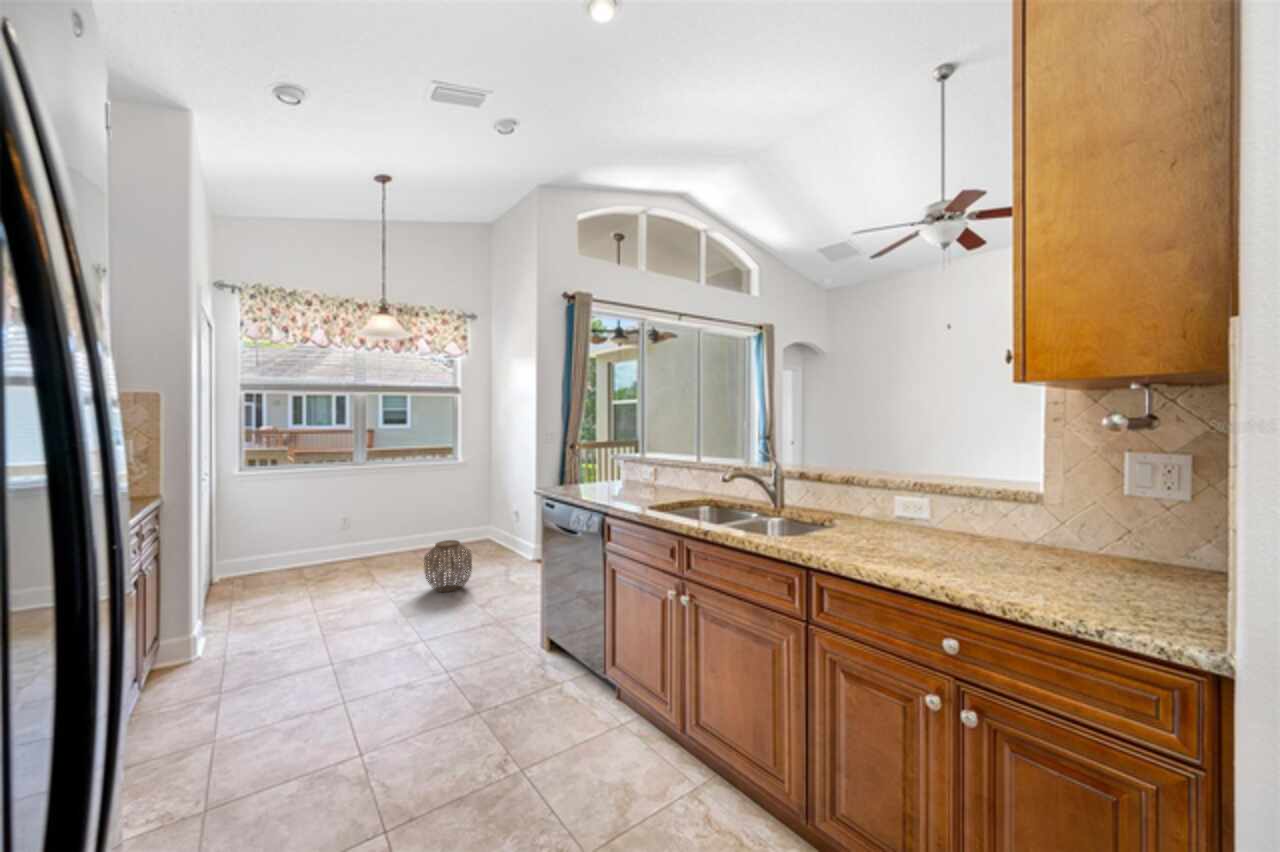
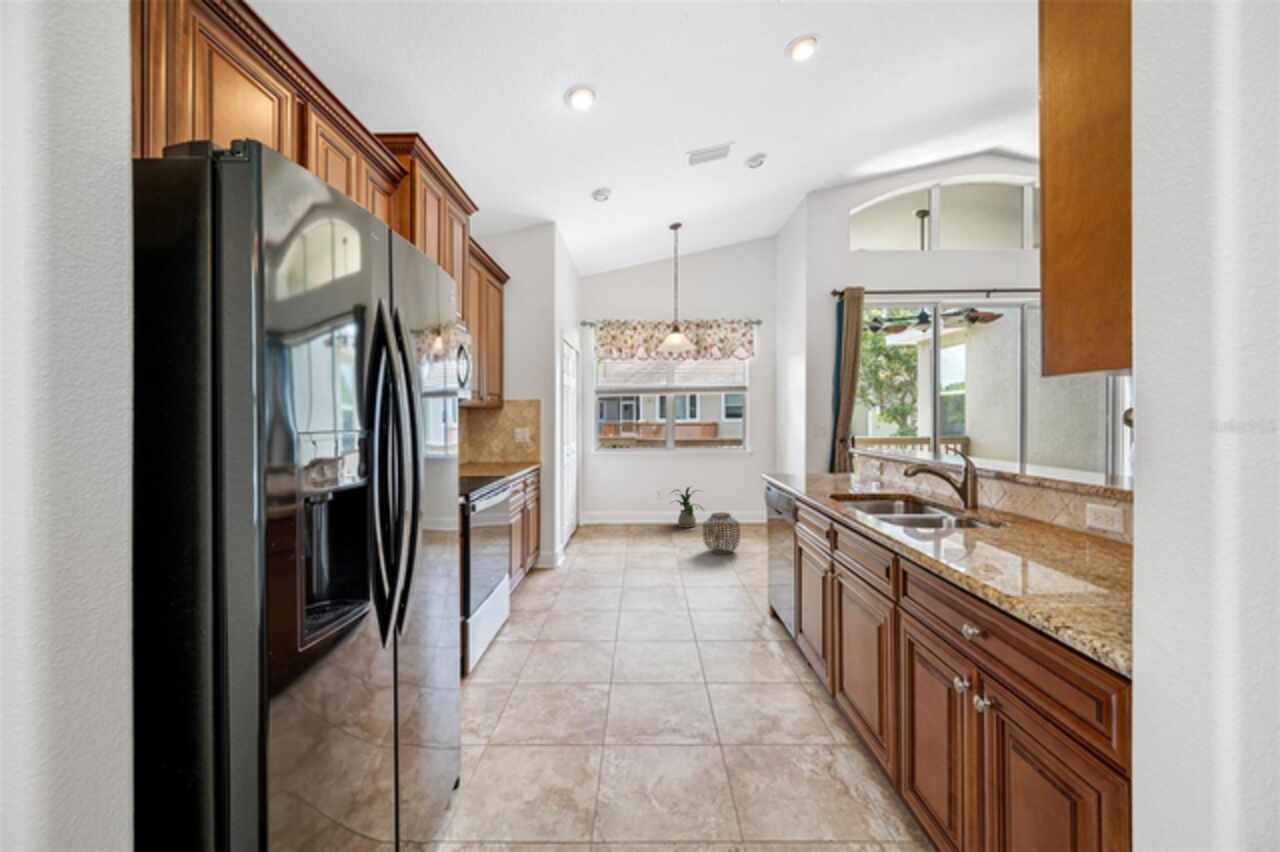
house plant: none [358,511,412,565] -> present [675,487,703,527]

